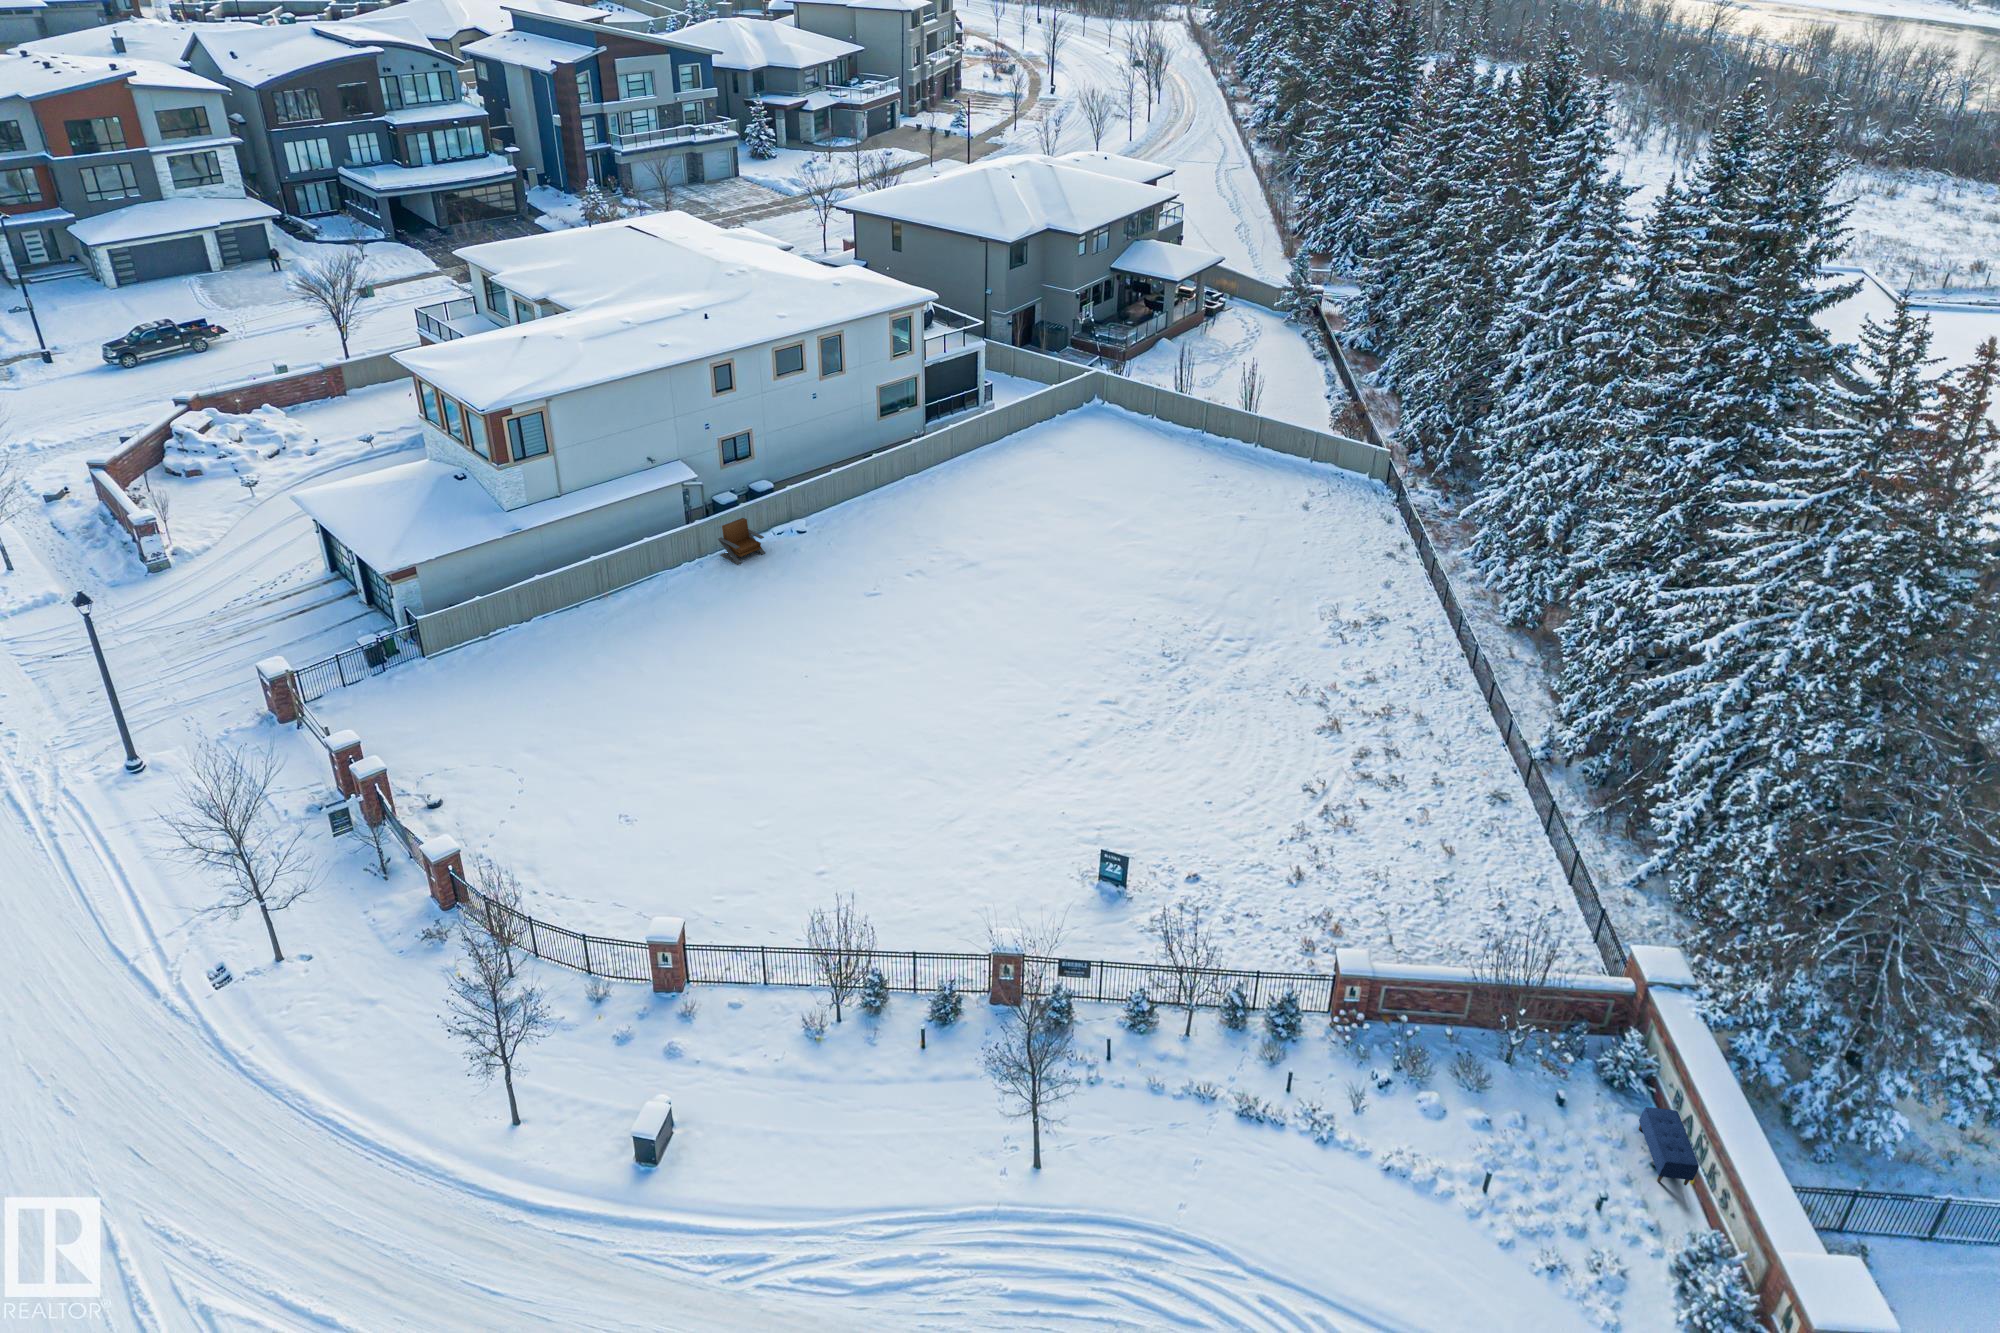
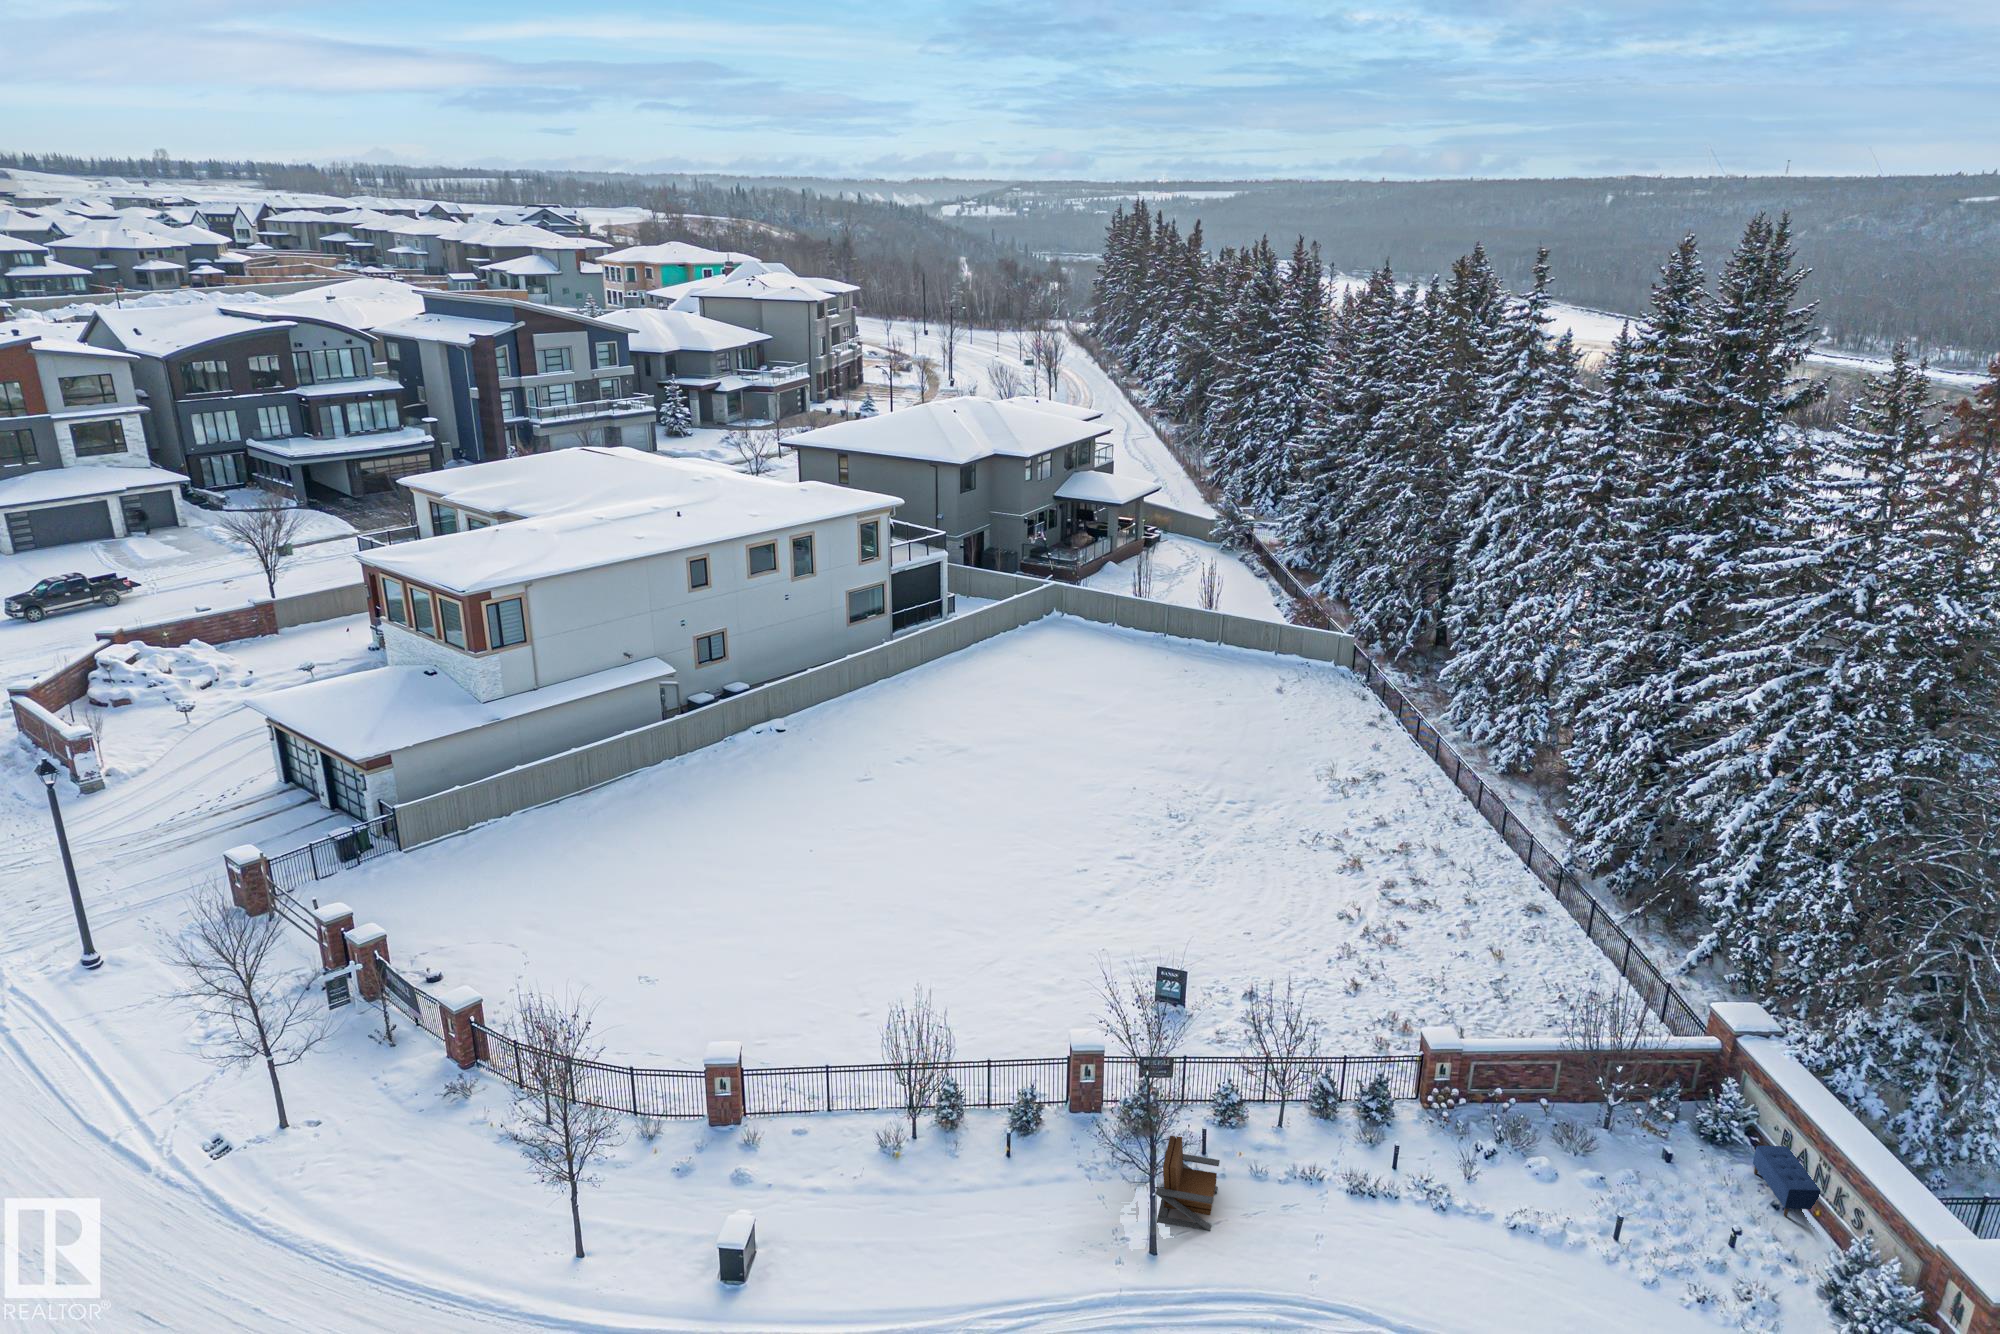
lounge chair: present [718,518,765,565] -> present [1156,1136,1220,1231]

